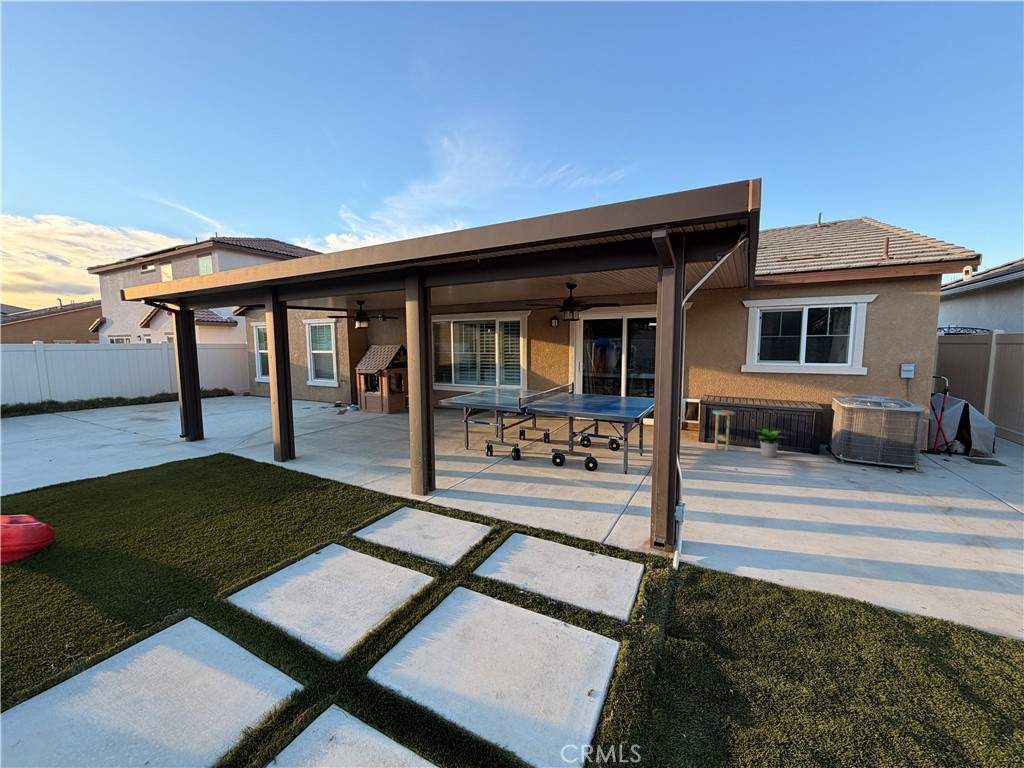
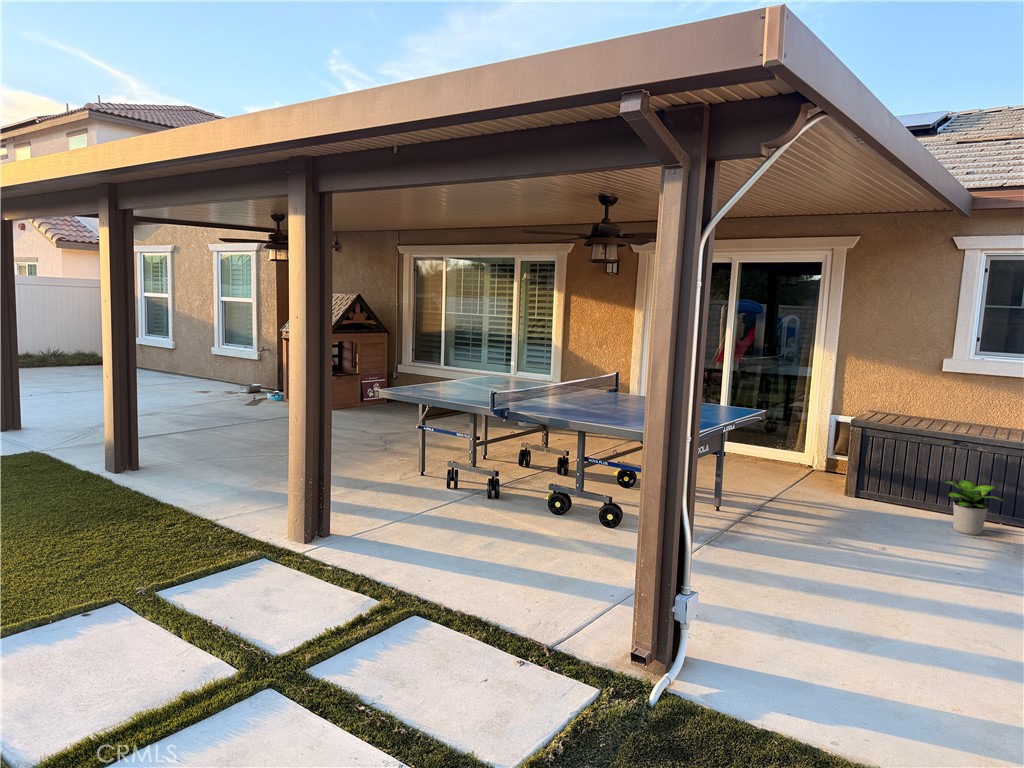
side table: present [712,410,735,451] -> none [867,439,910,516]

